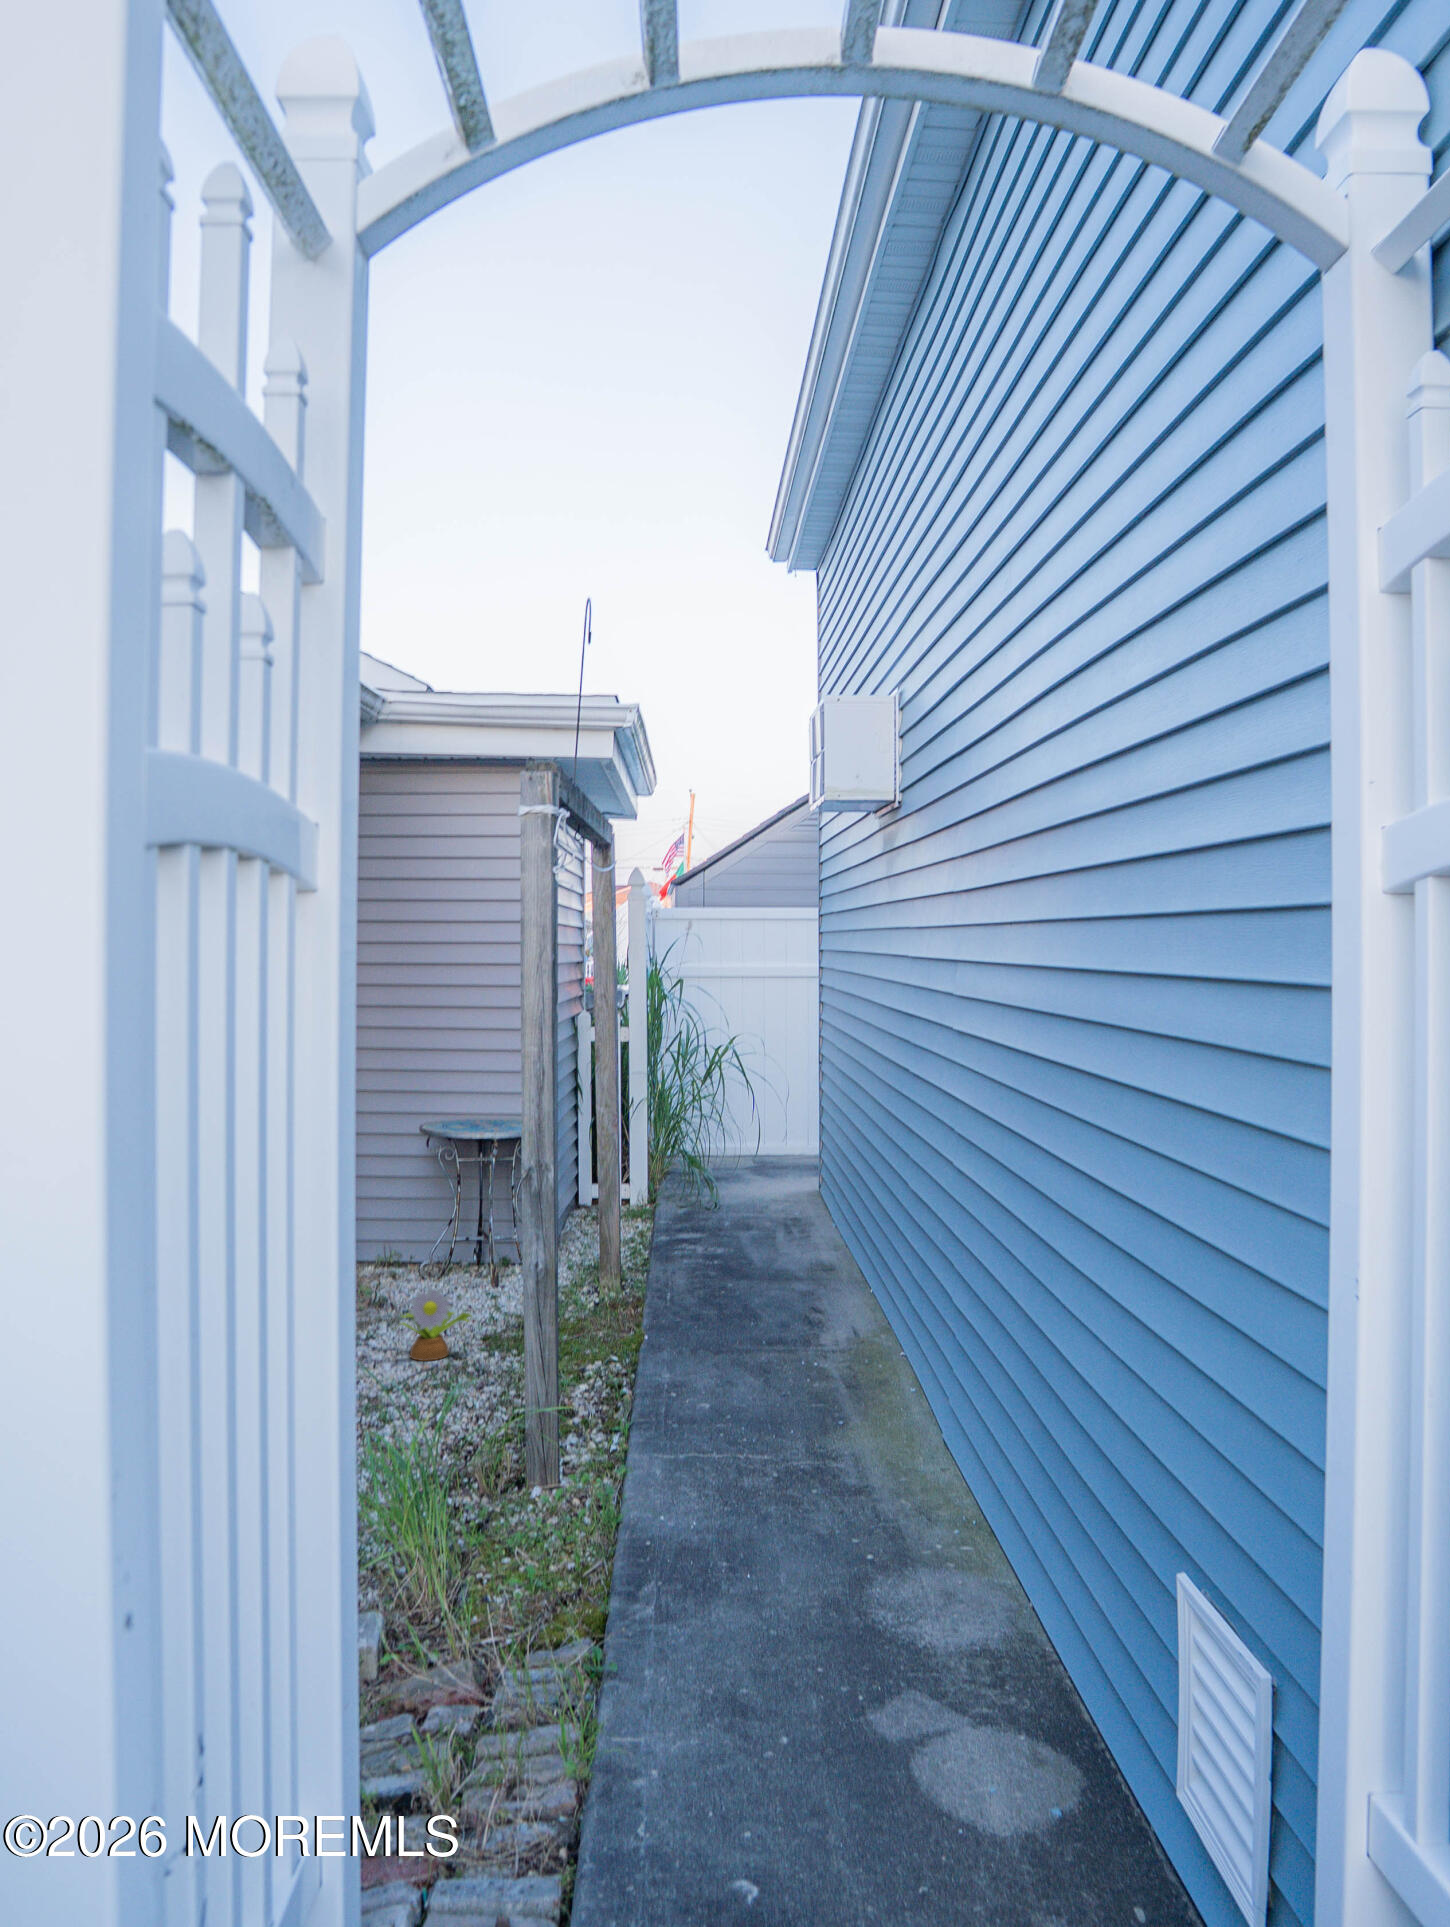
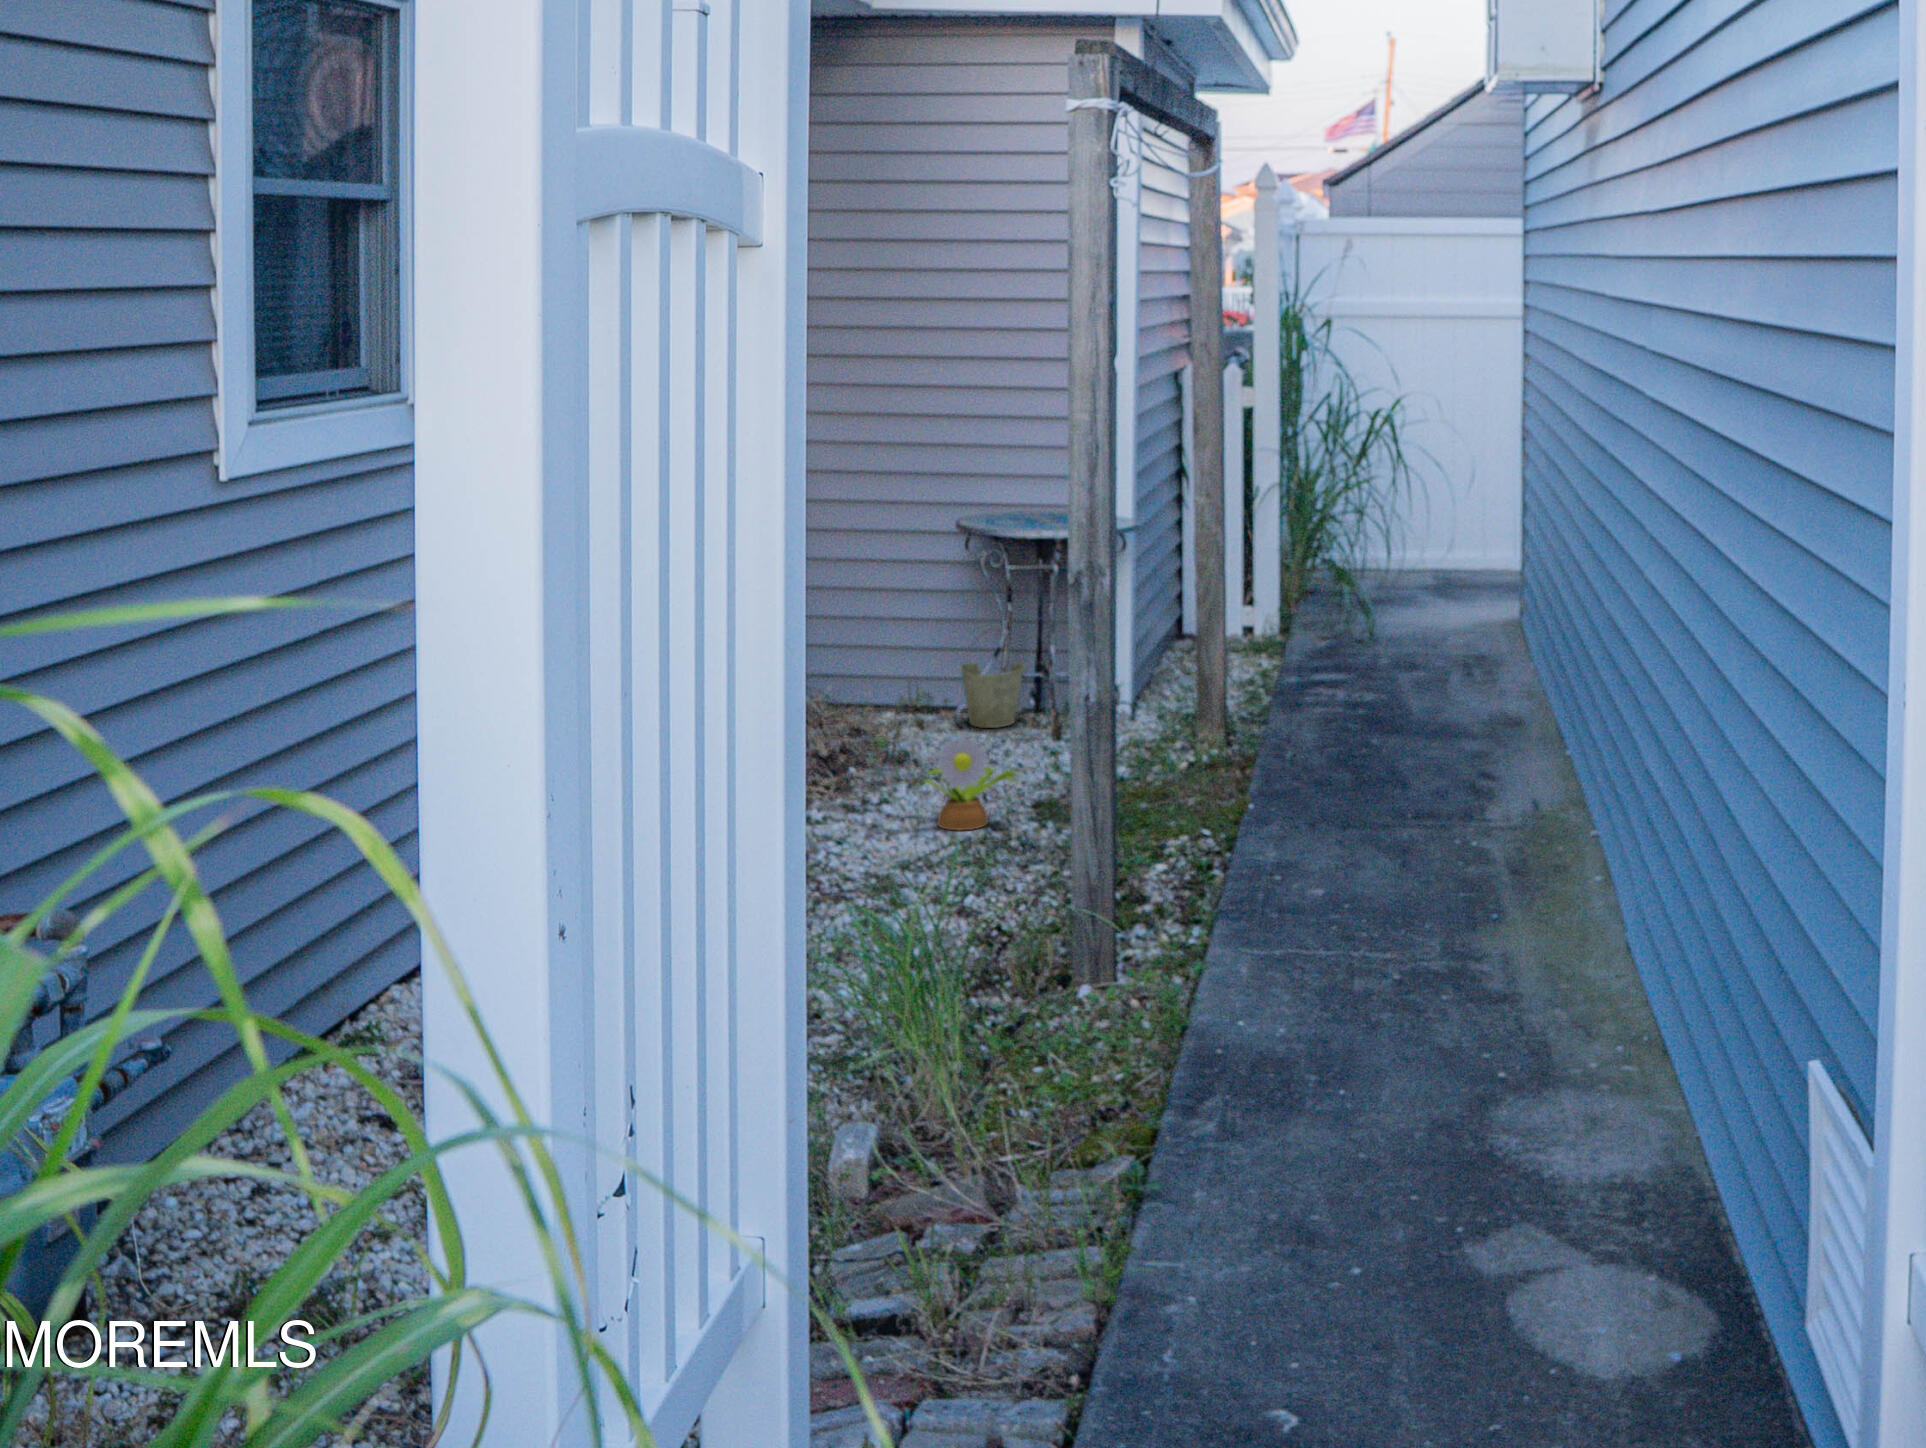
bucket: none [422,1204,470,1278] -> present [960,662,1024,728]

